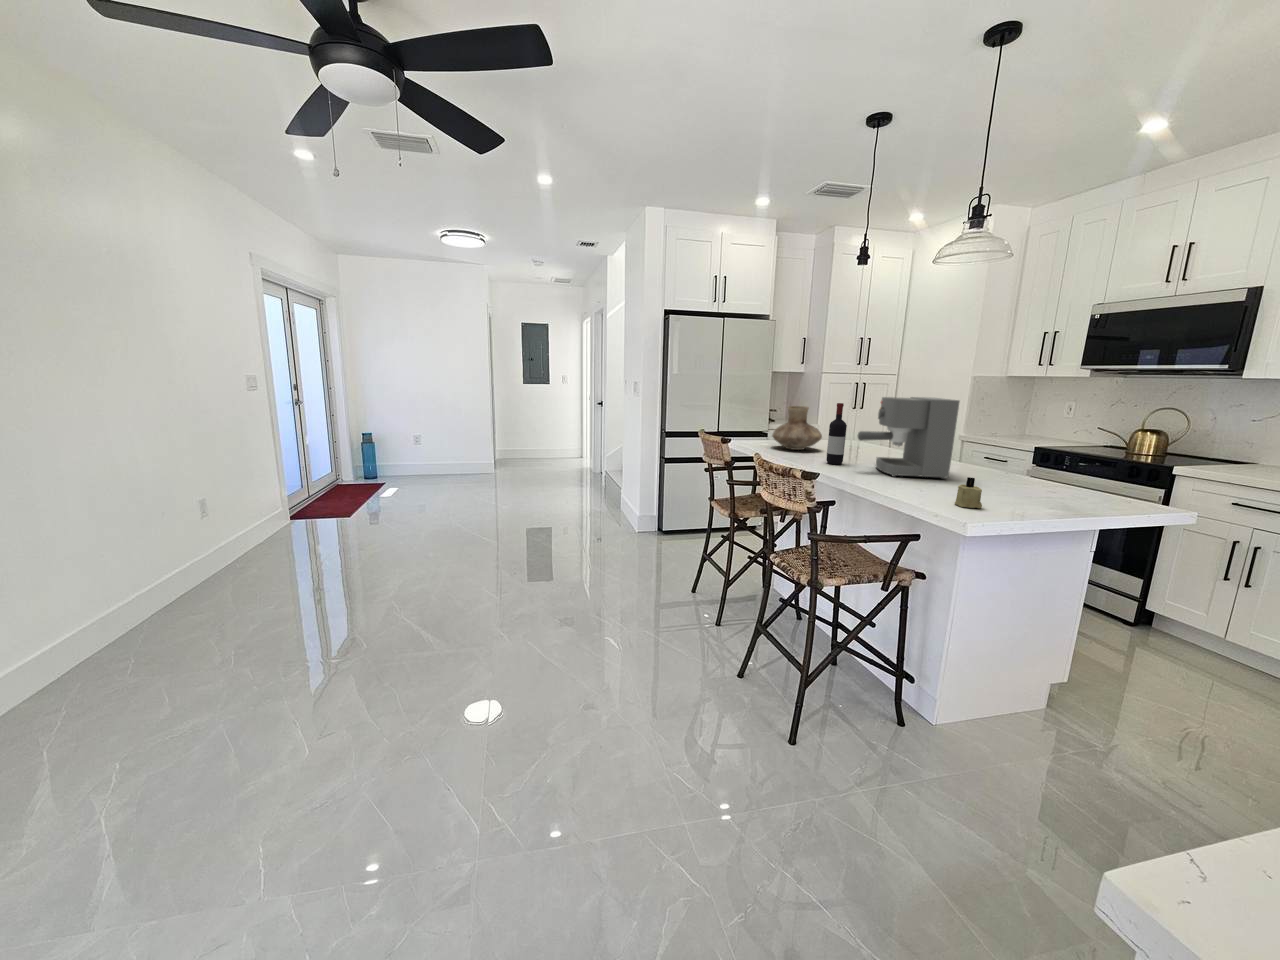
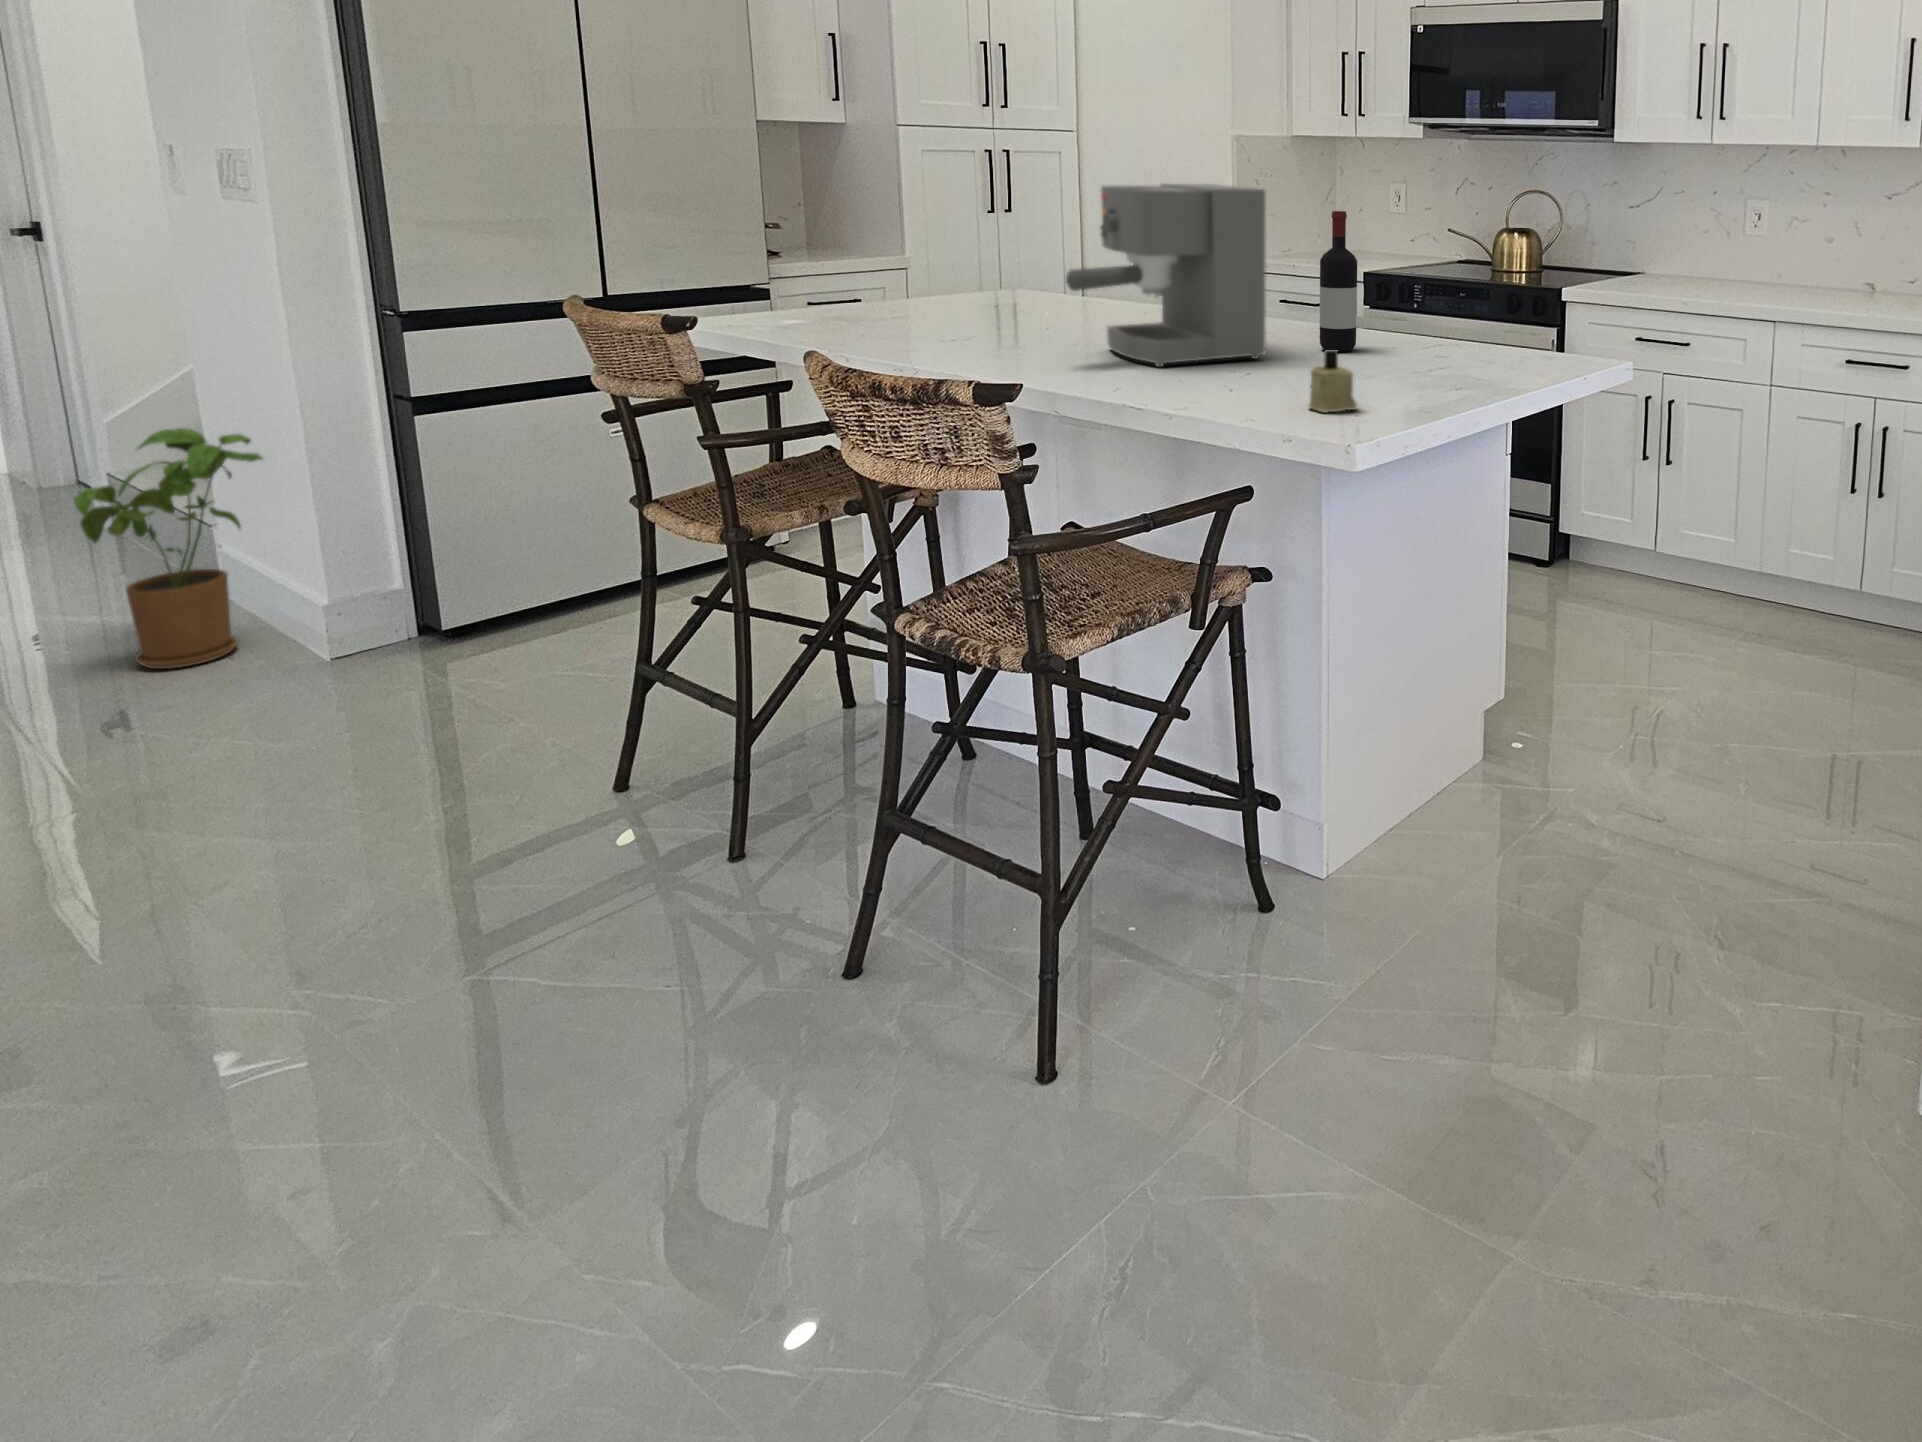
wine bottle: present [826,403,847,464] -> present [1320,211,1357,352]
vase: present [772,406,822,450] -> none [816,212,955,328]
house plant: none [596,460,633,525] -> present [74,428,263,669]

